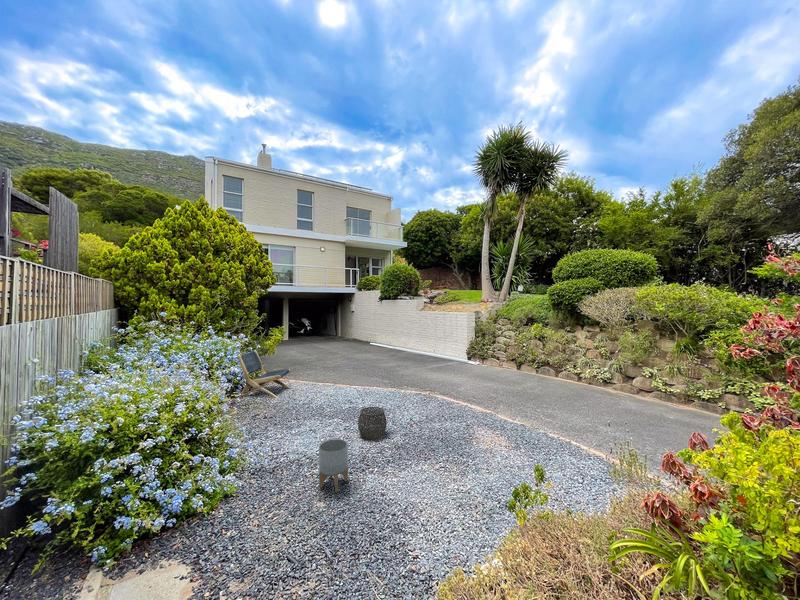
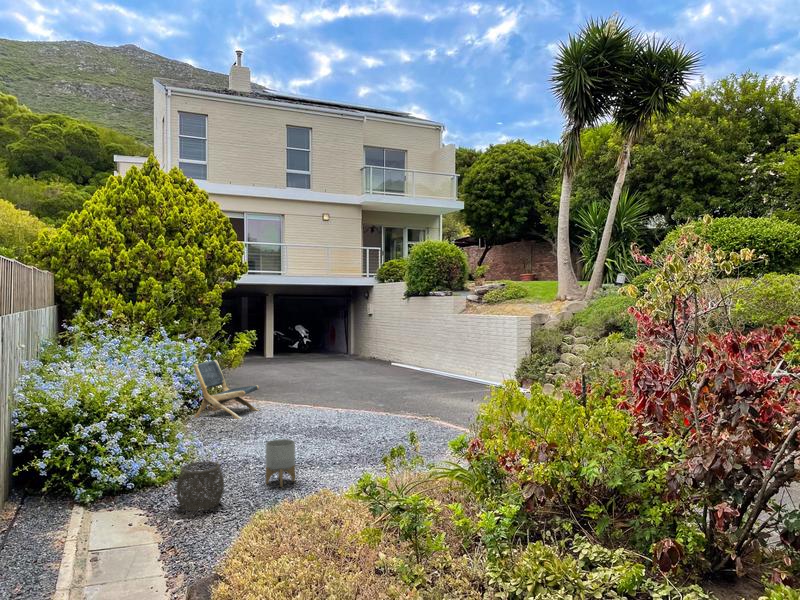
woven basket: present [358,407,387,440] -> present [176,461,224,511]

